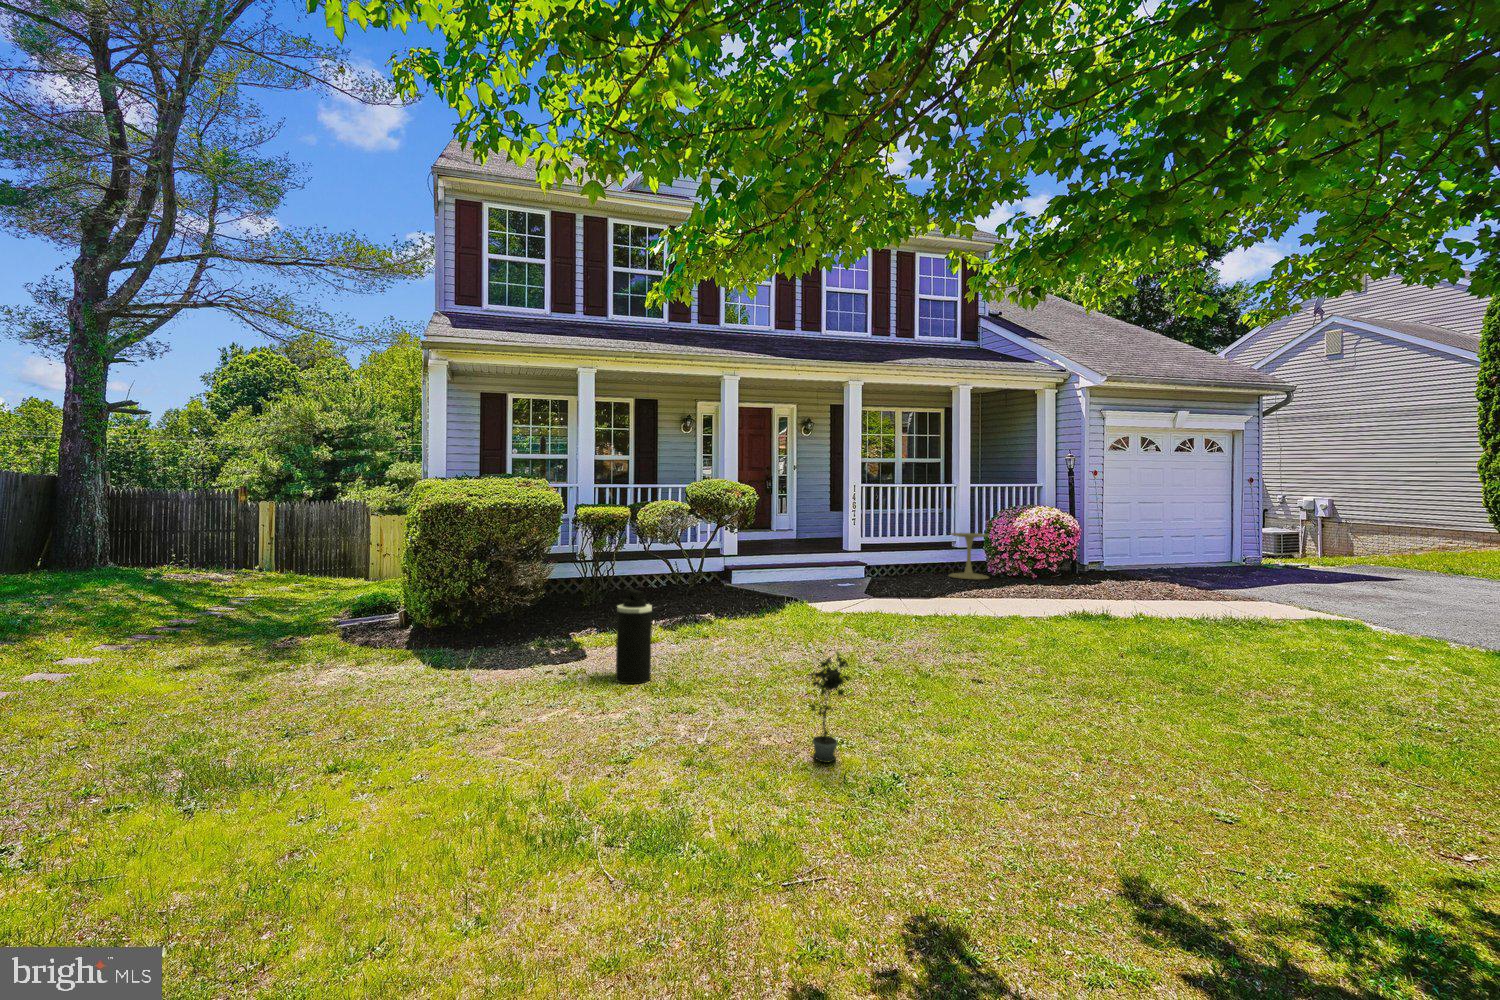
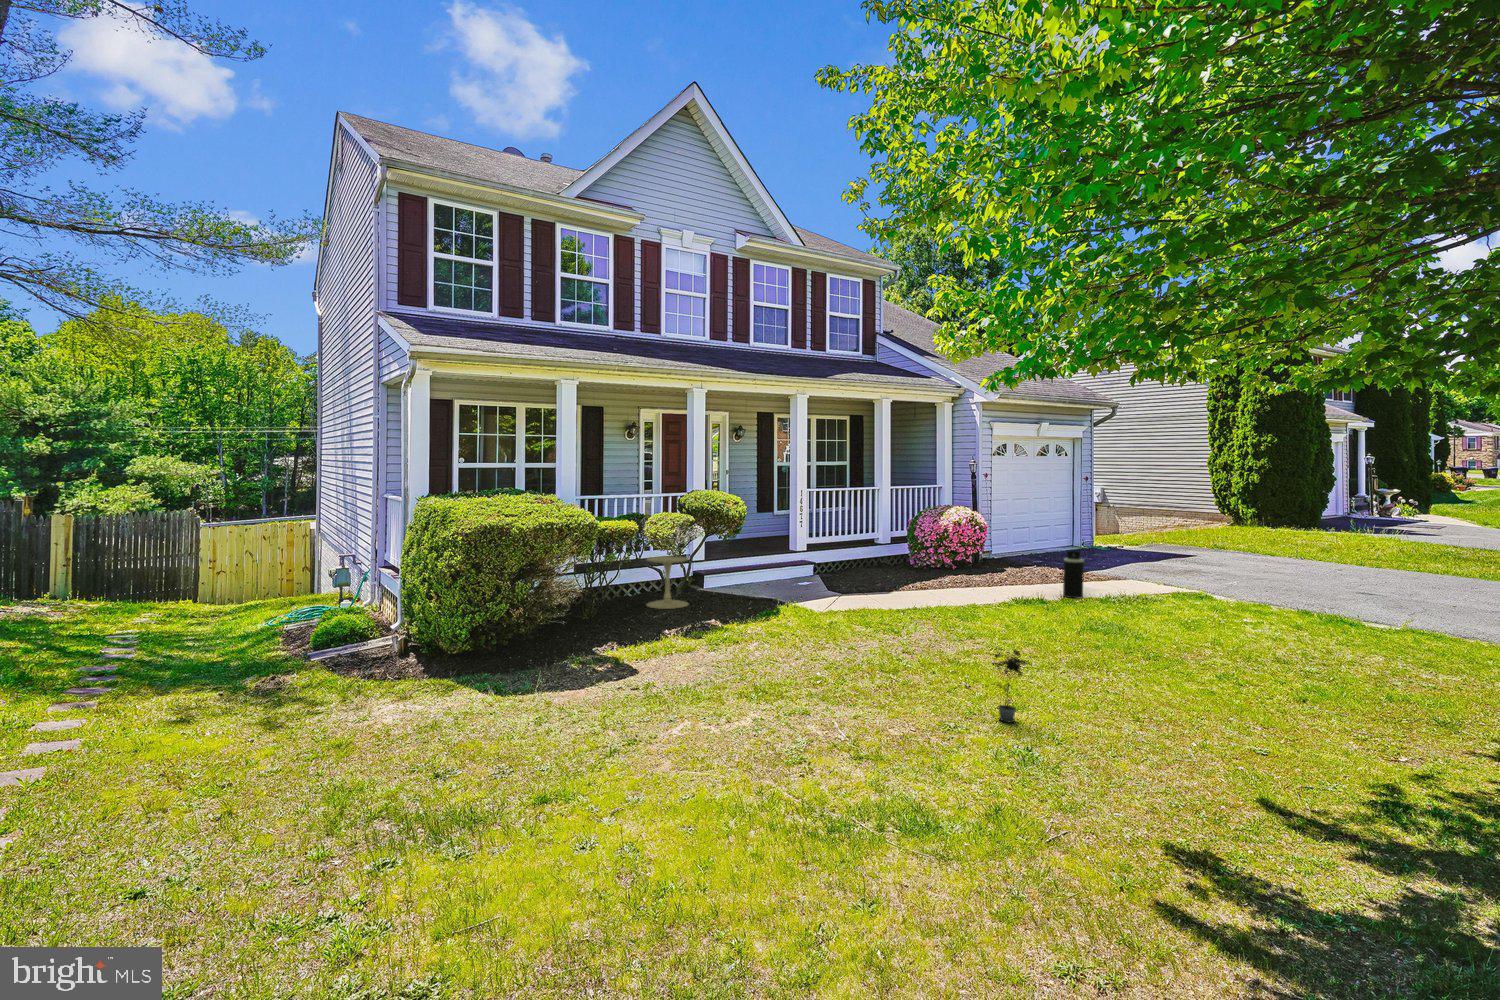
pedestal table: present [949,533,989,579] -> present [647,556,689,609]
trash can: present [616,589,652,684] -> present [1063,551,1084,598]

